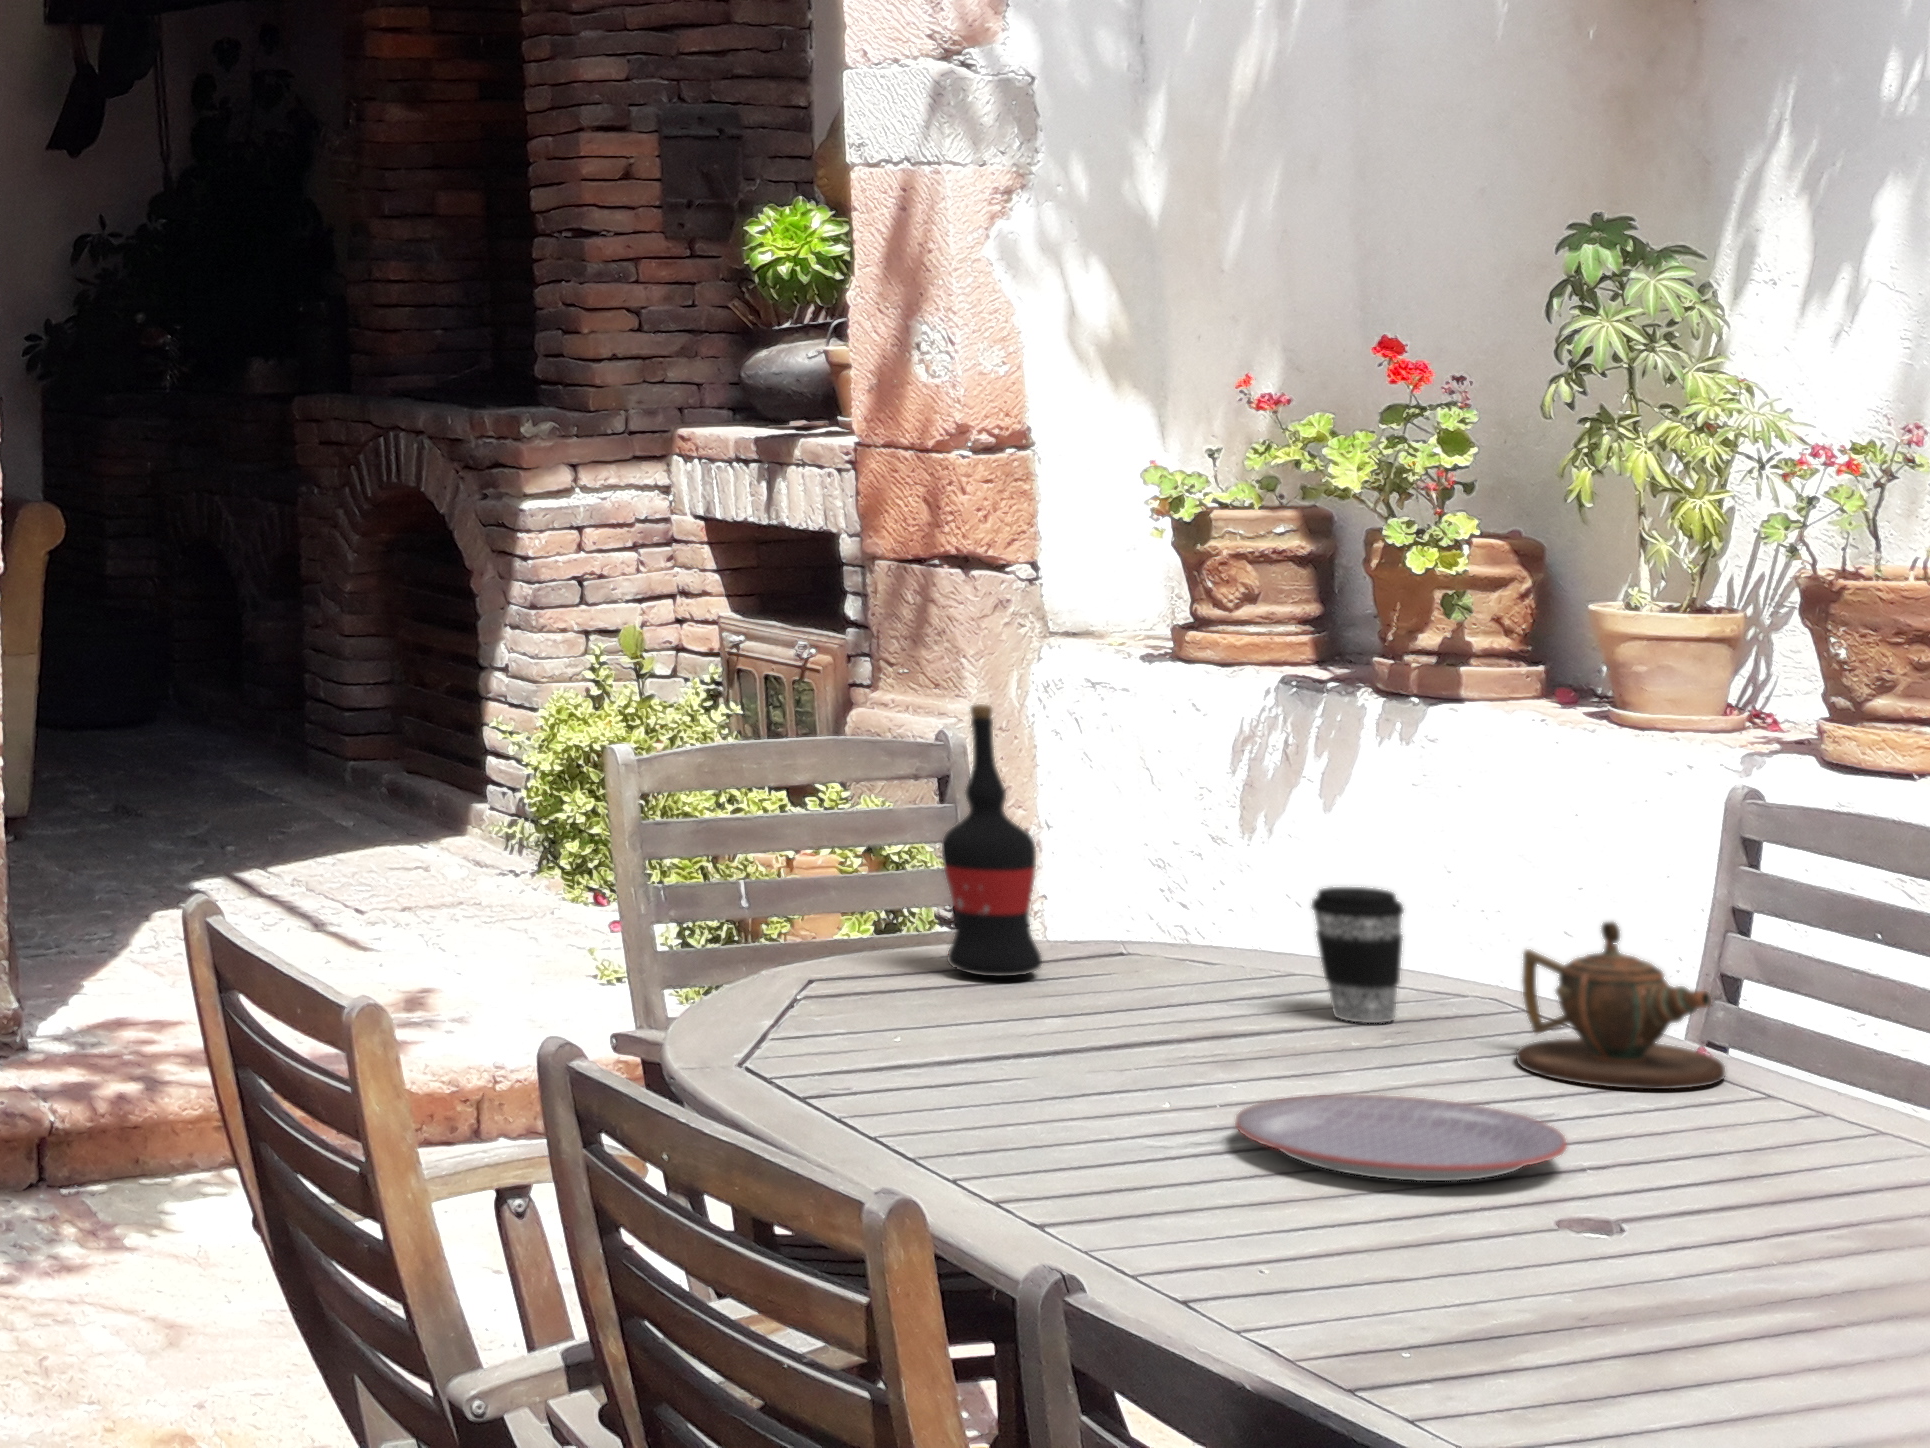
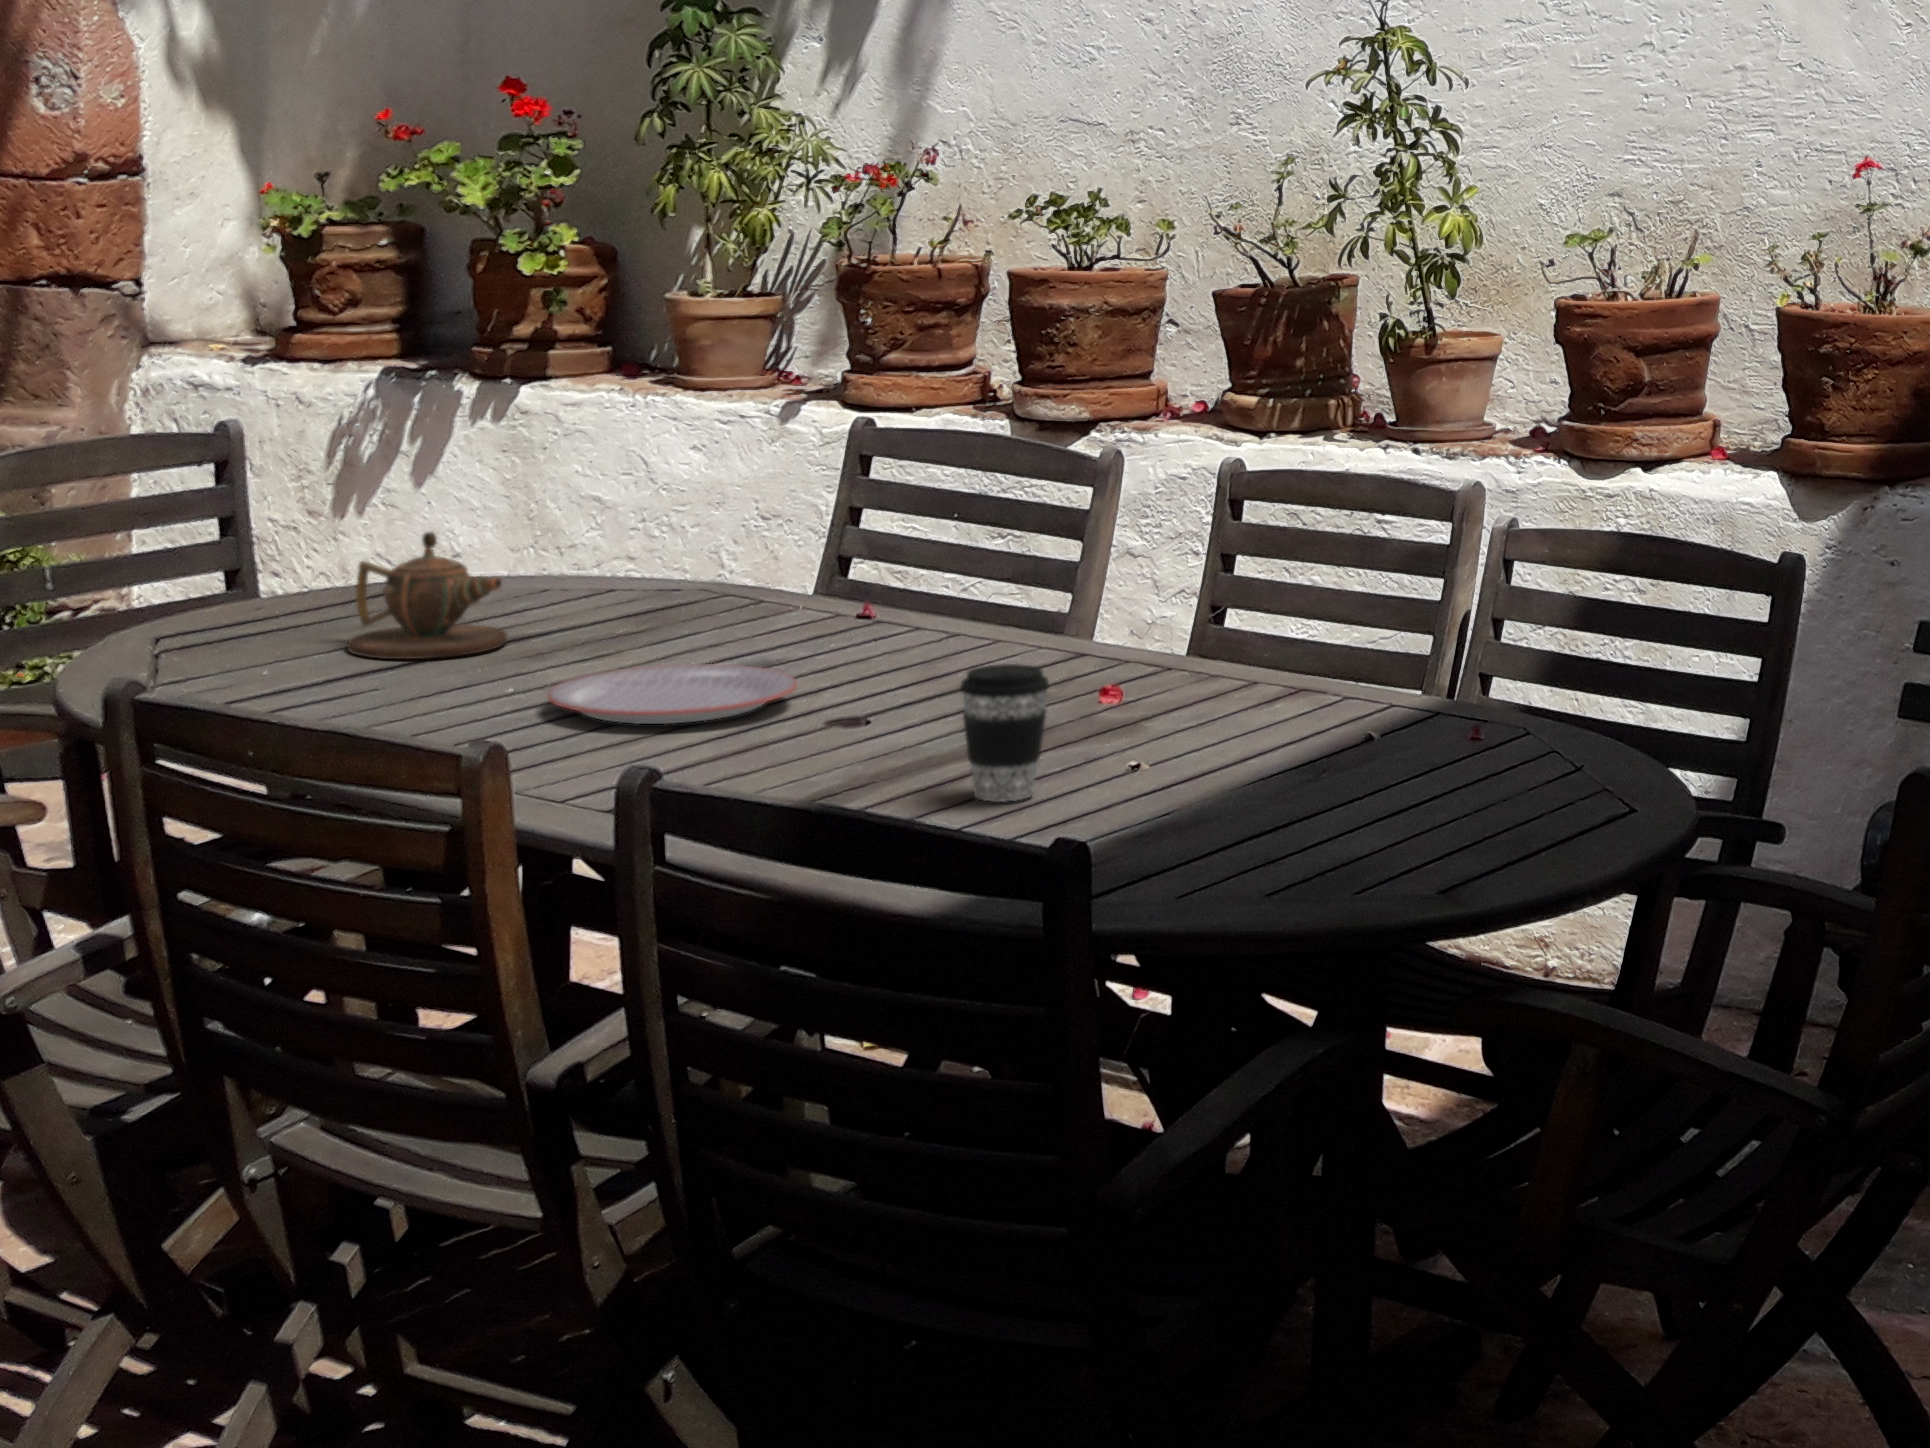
wine bottle: present [942,704,1042,976] -> none [227,389,314,620]
coffee cup: present [1312,887,1403,1023] -> present [960,664,1049,802]
teapot: present [1516,922,1725,1089] -> present [348,532,507,659]

